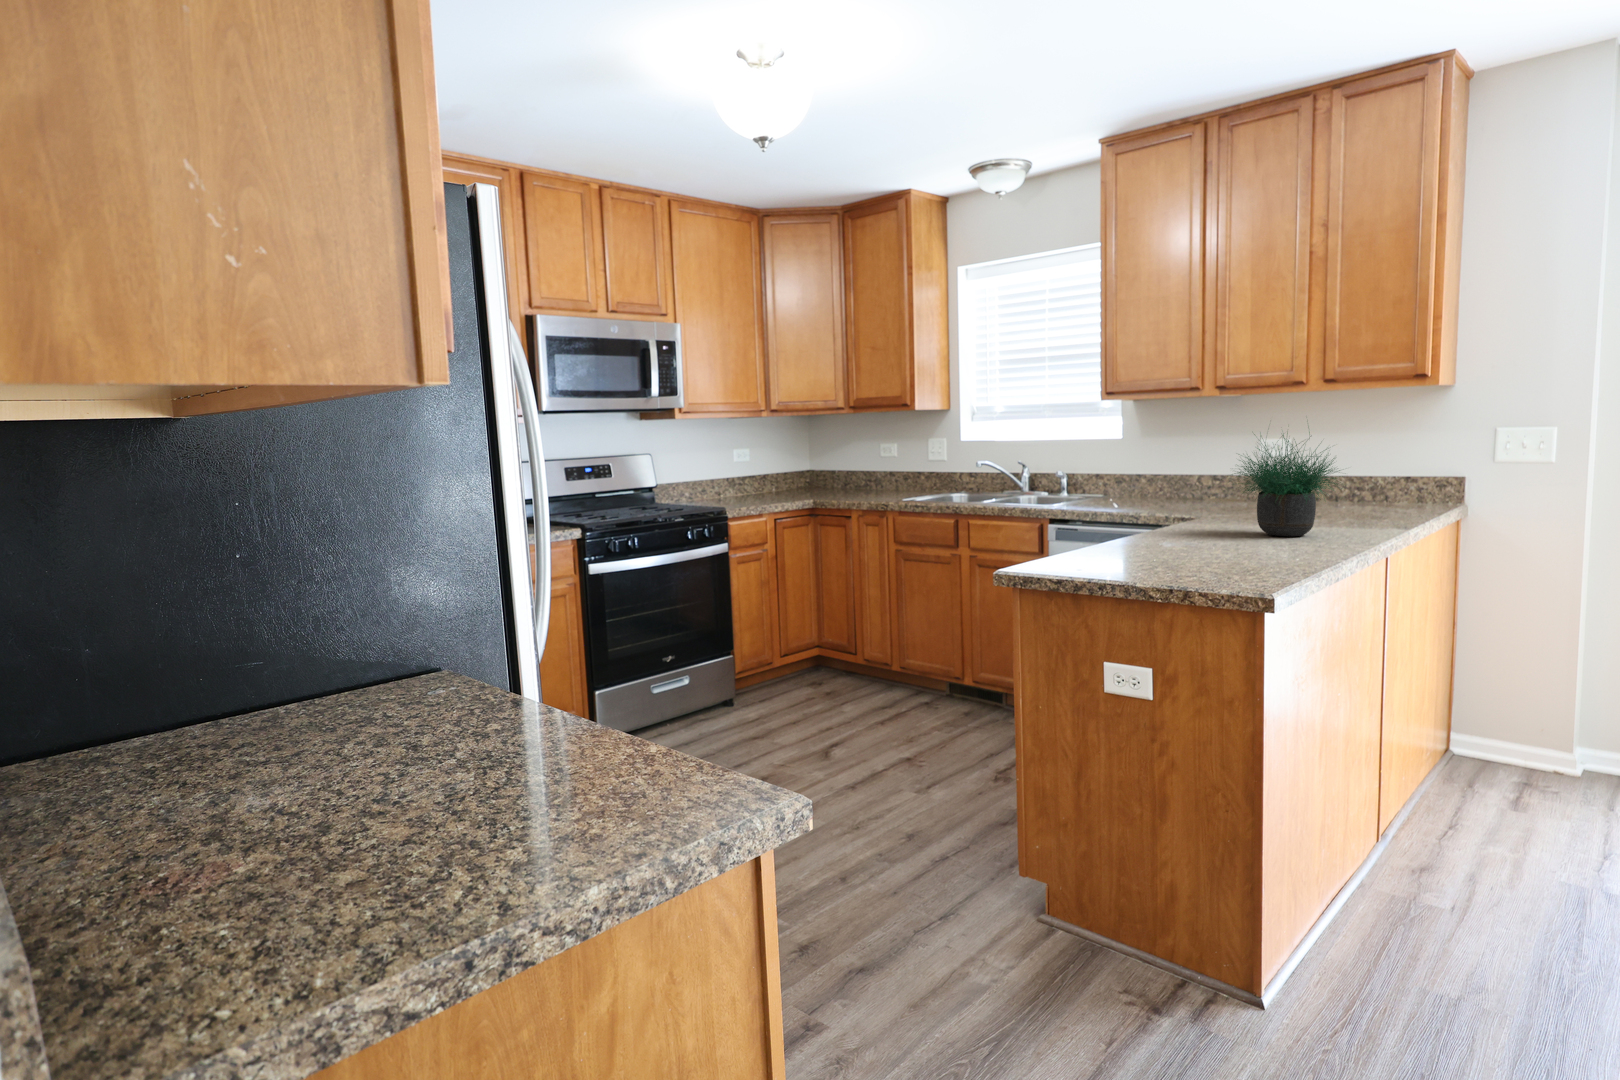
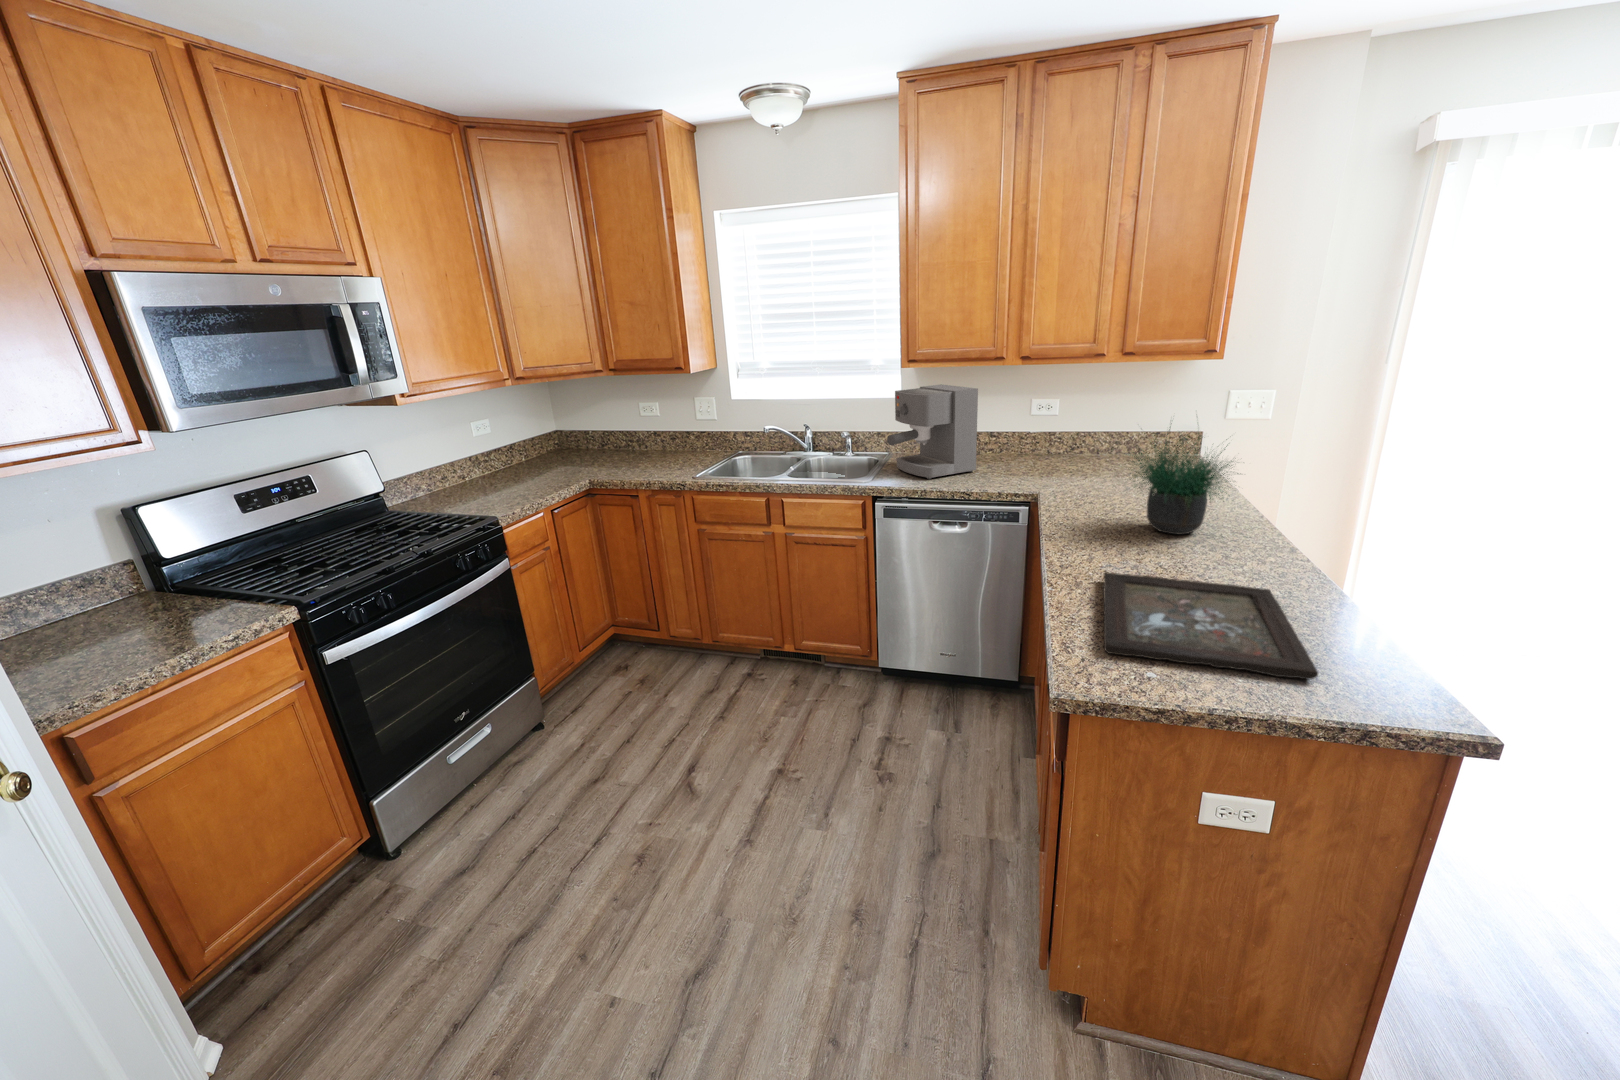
coffee maker: none [1072,420,1174,509] -> present [887,384,978,479]
tray: none [1064,539,1274,575] -> present [1103,572,1318,679]

